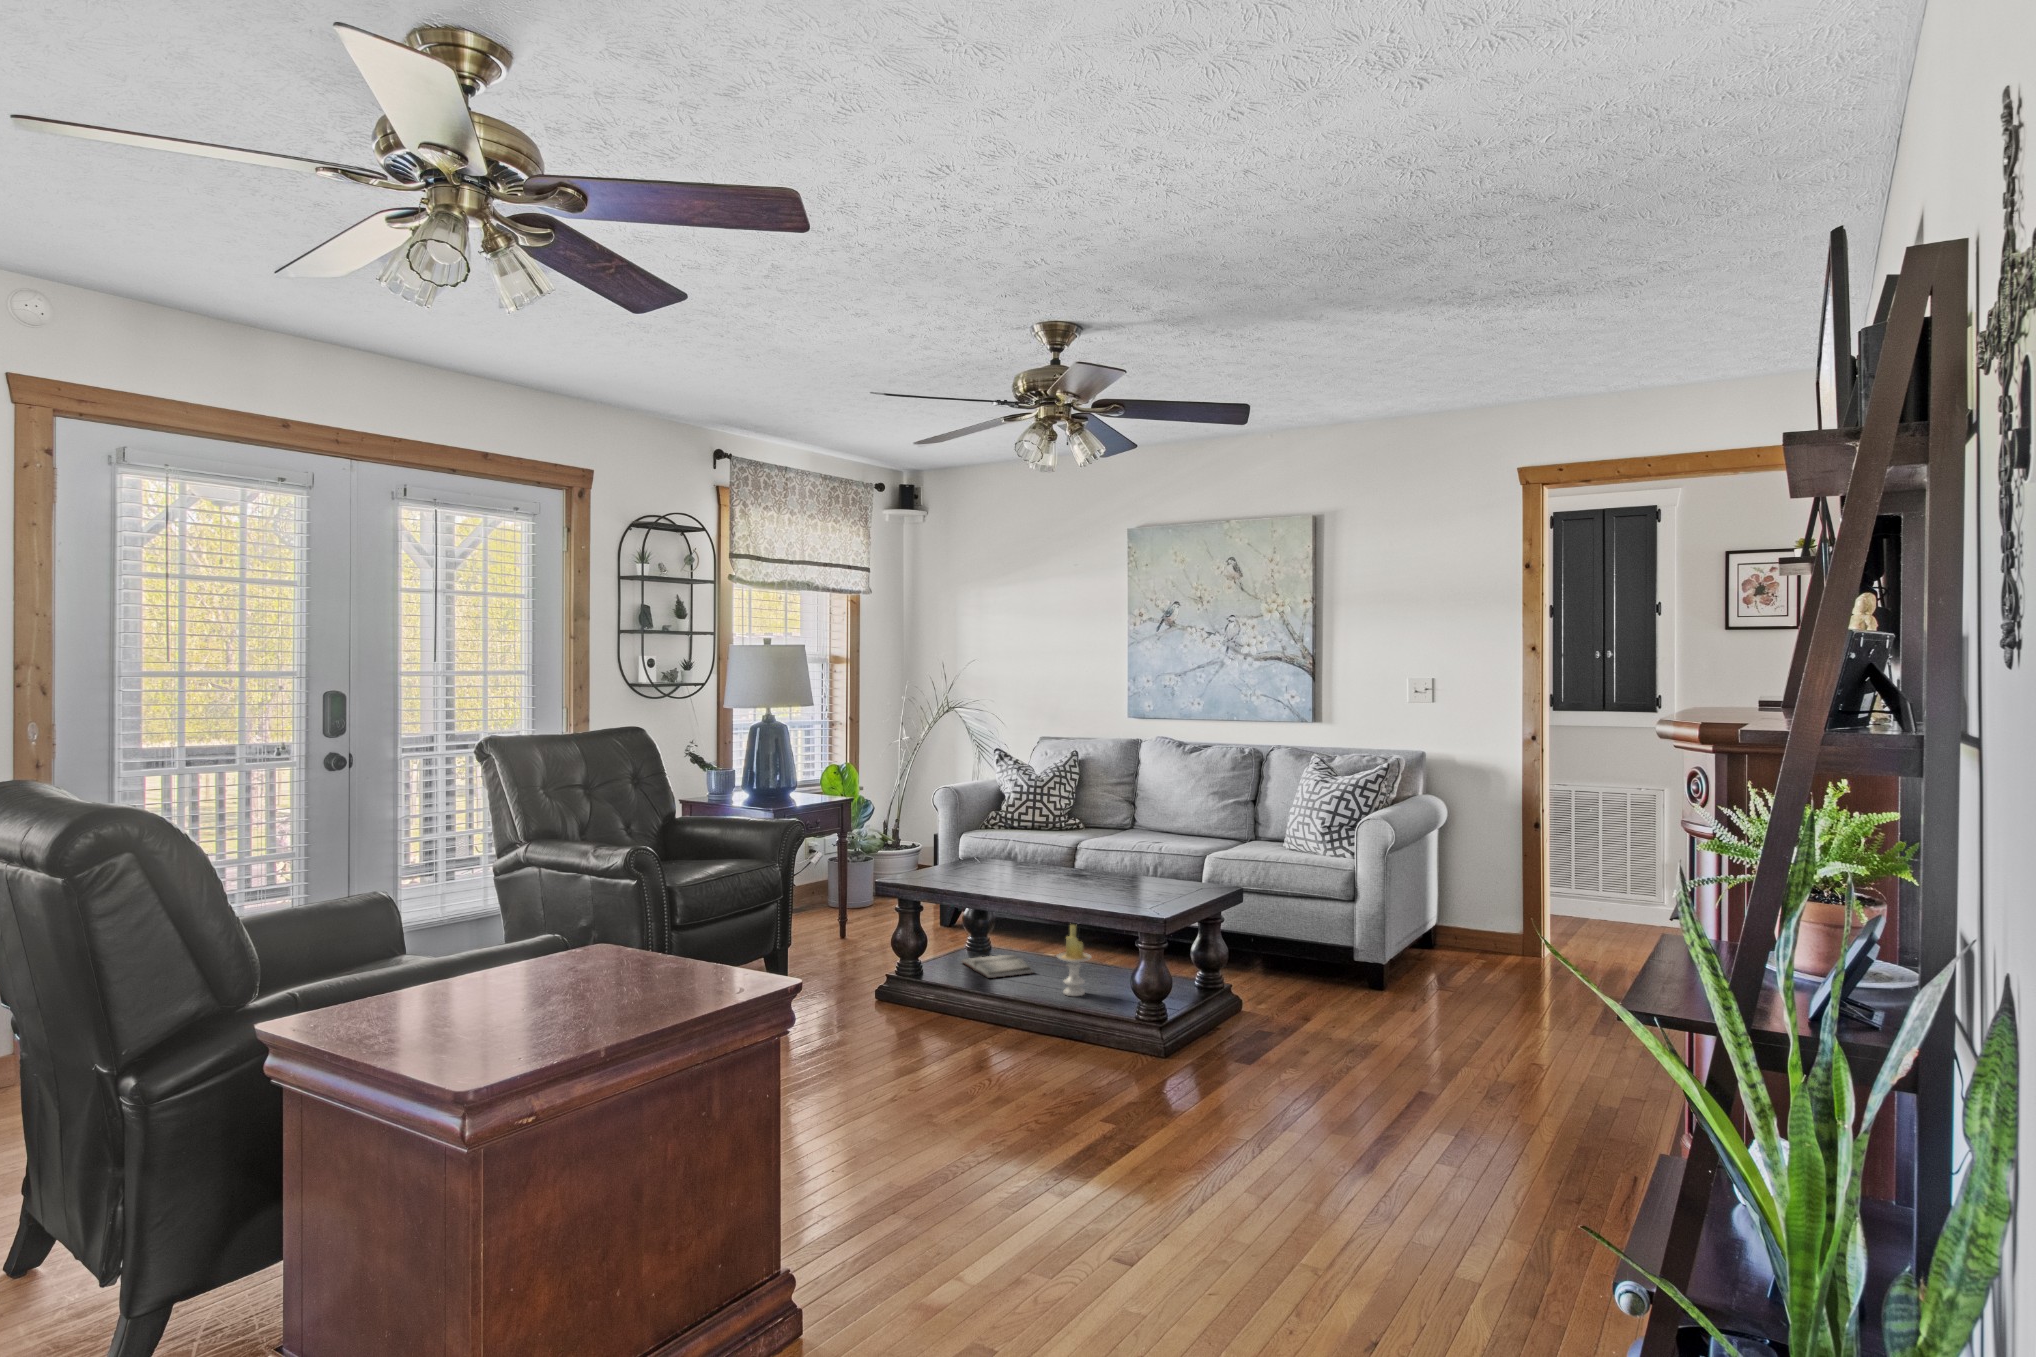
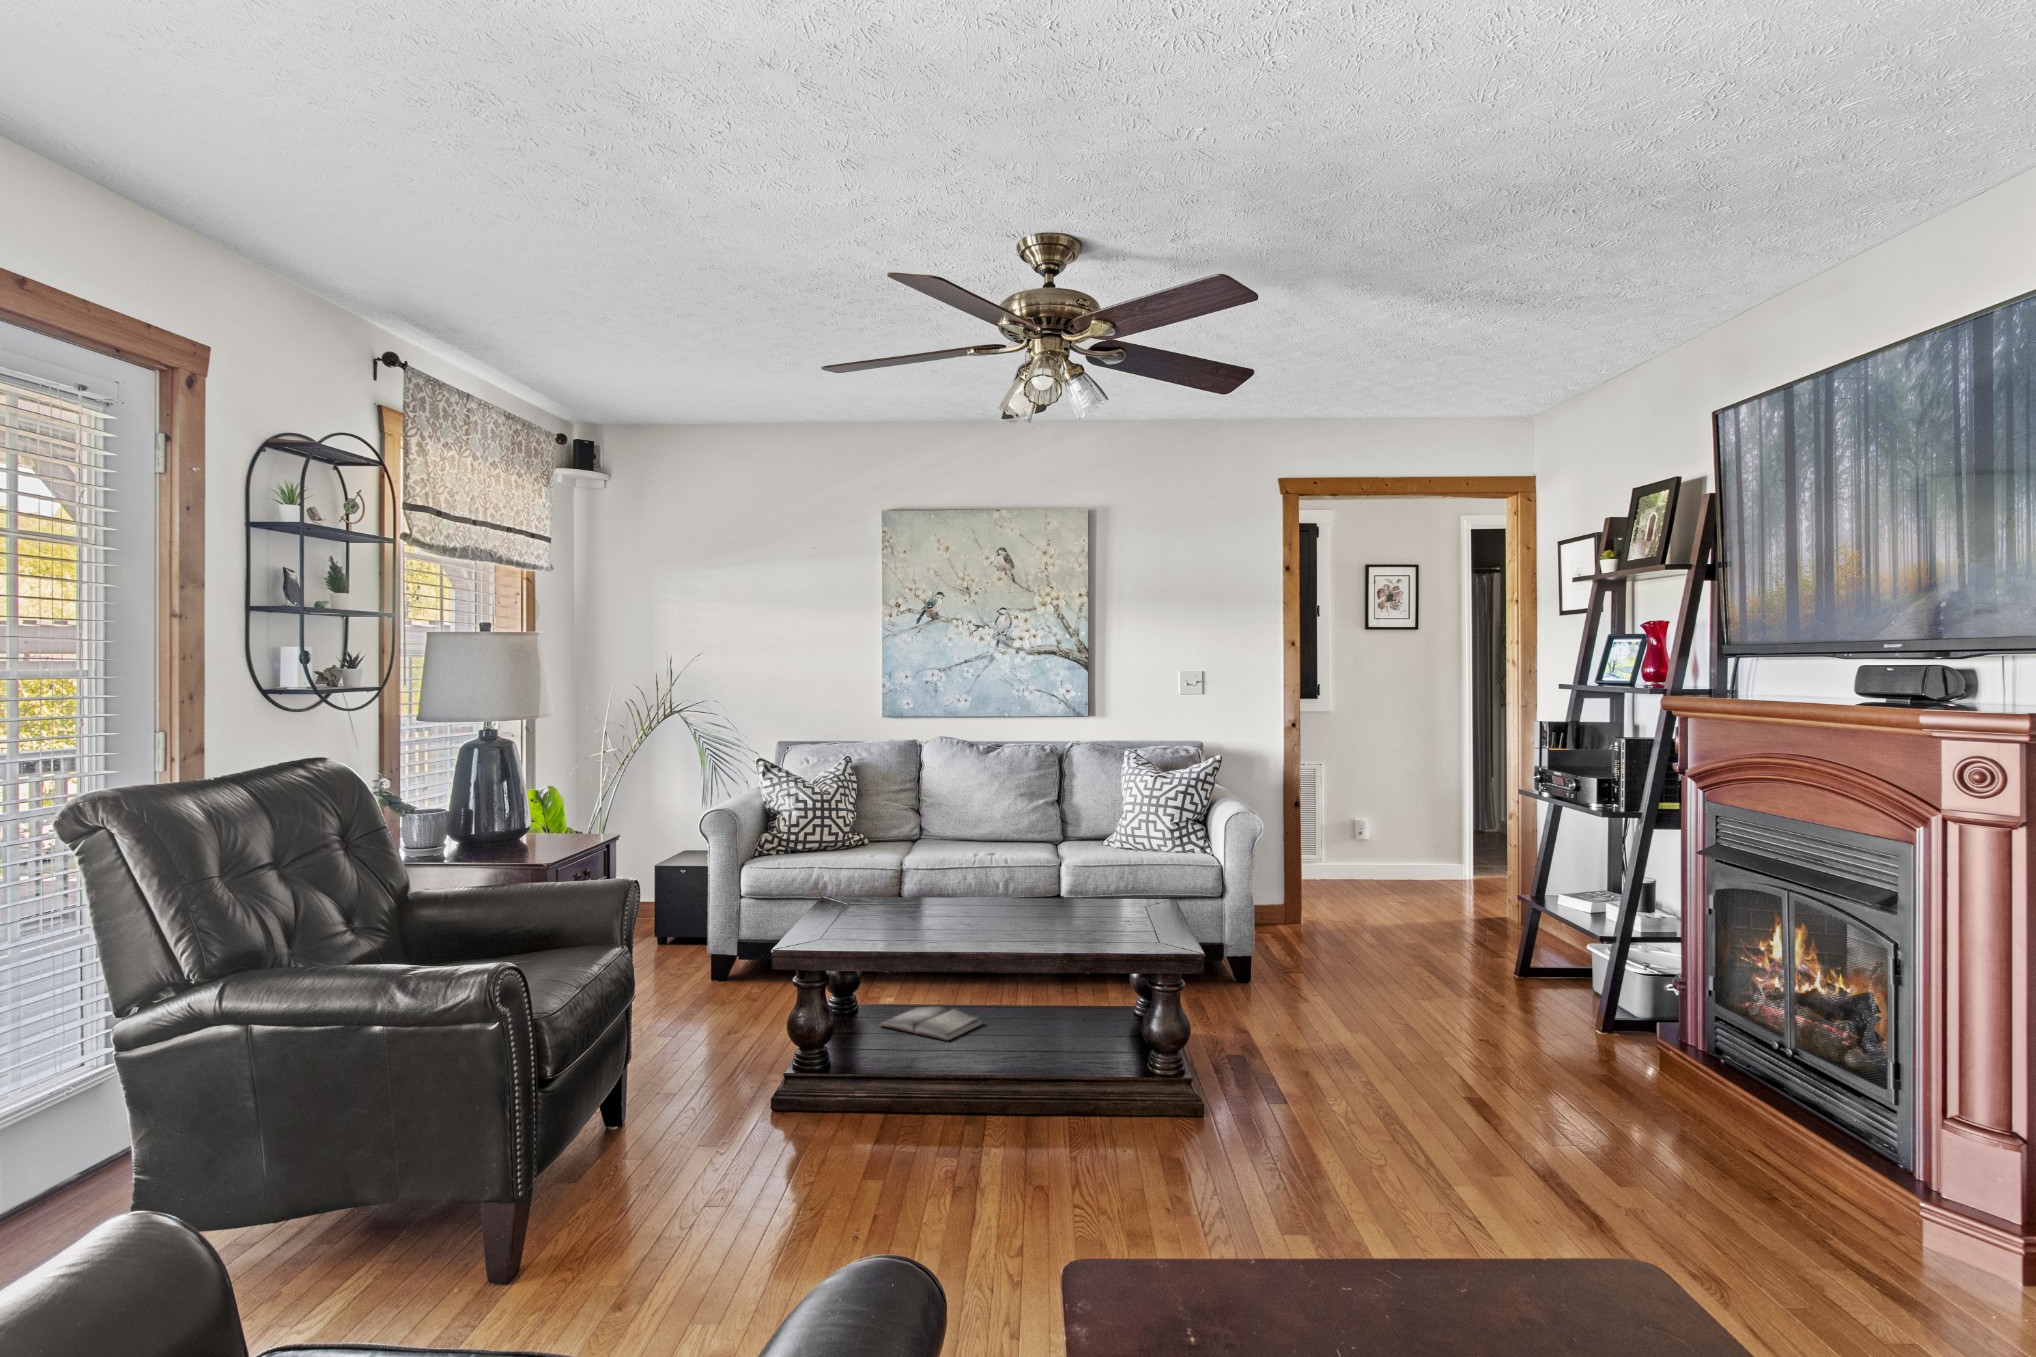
candle: present [1057,925,1091,996] -> none [1048,959,1090,1046]

